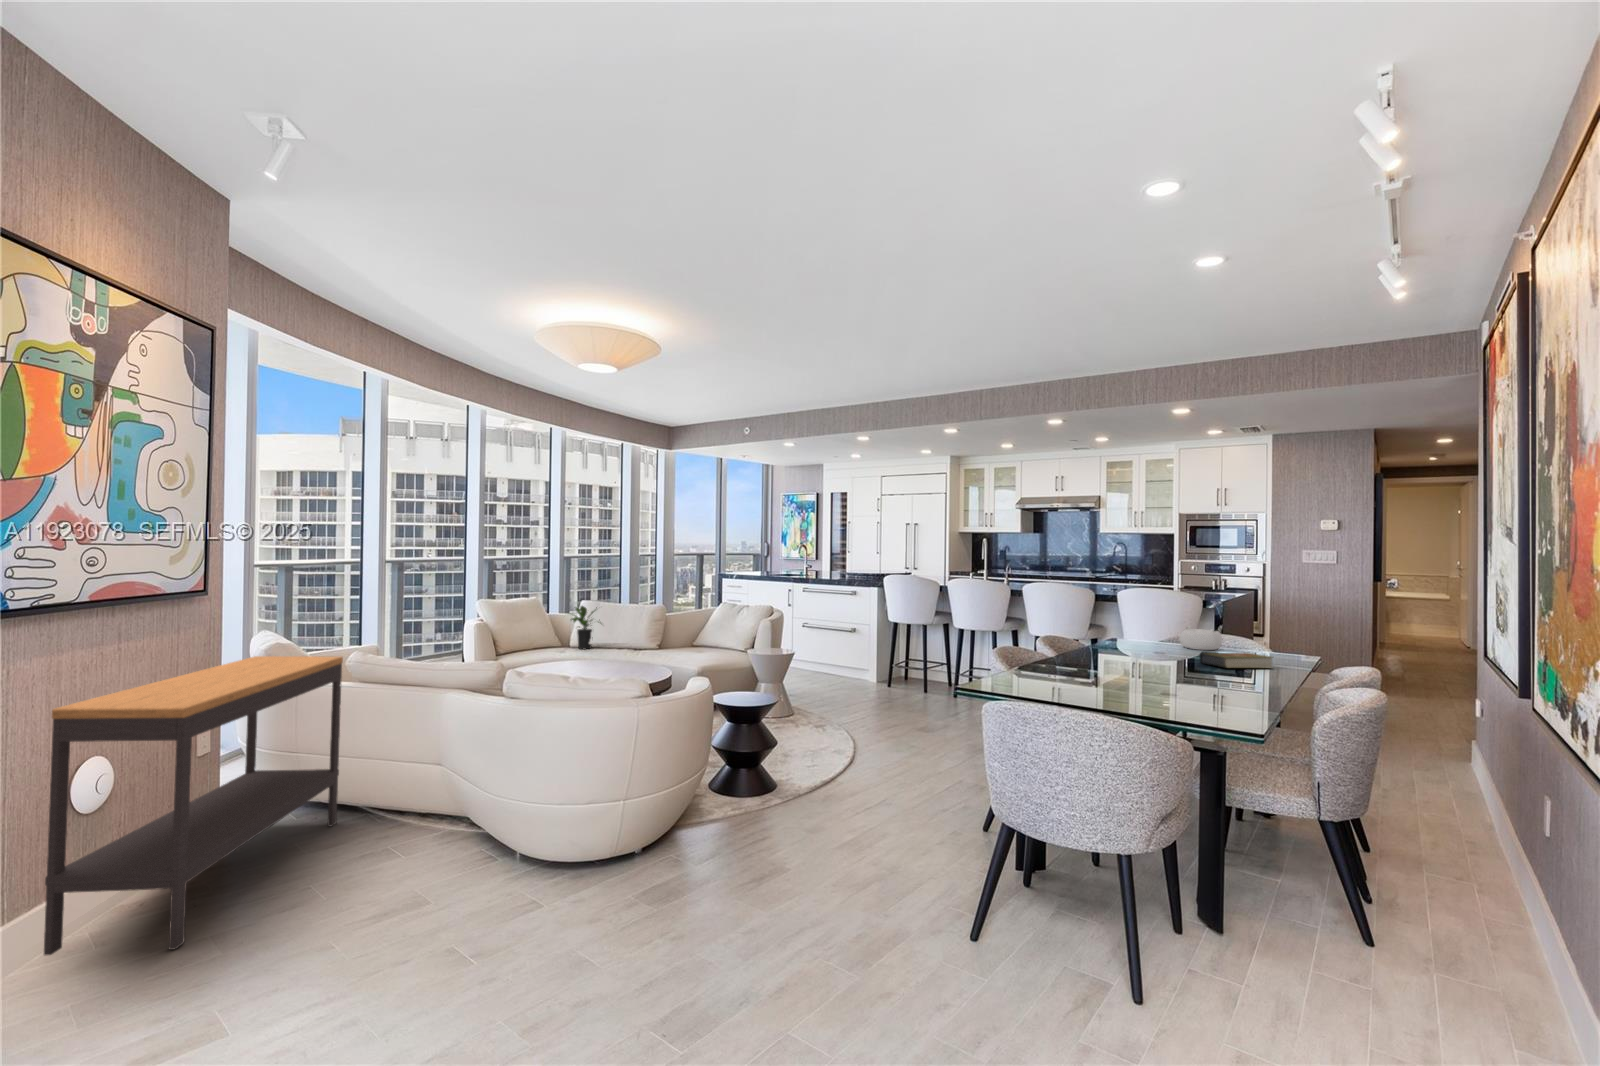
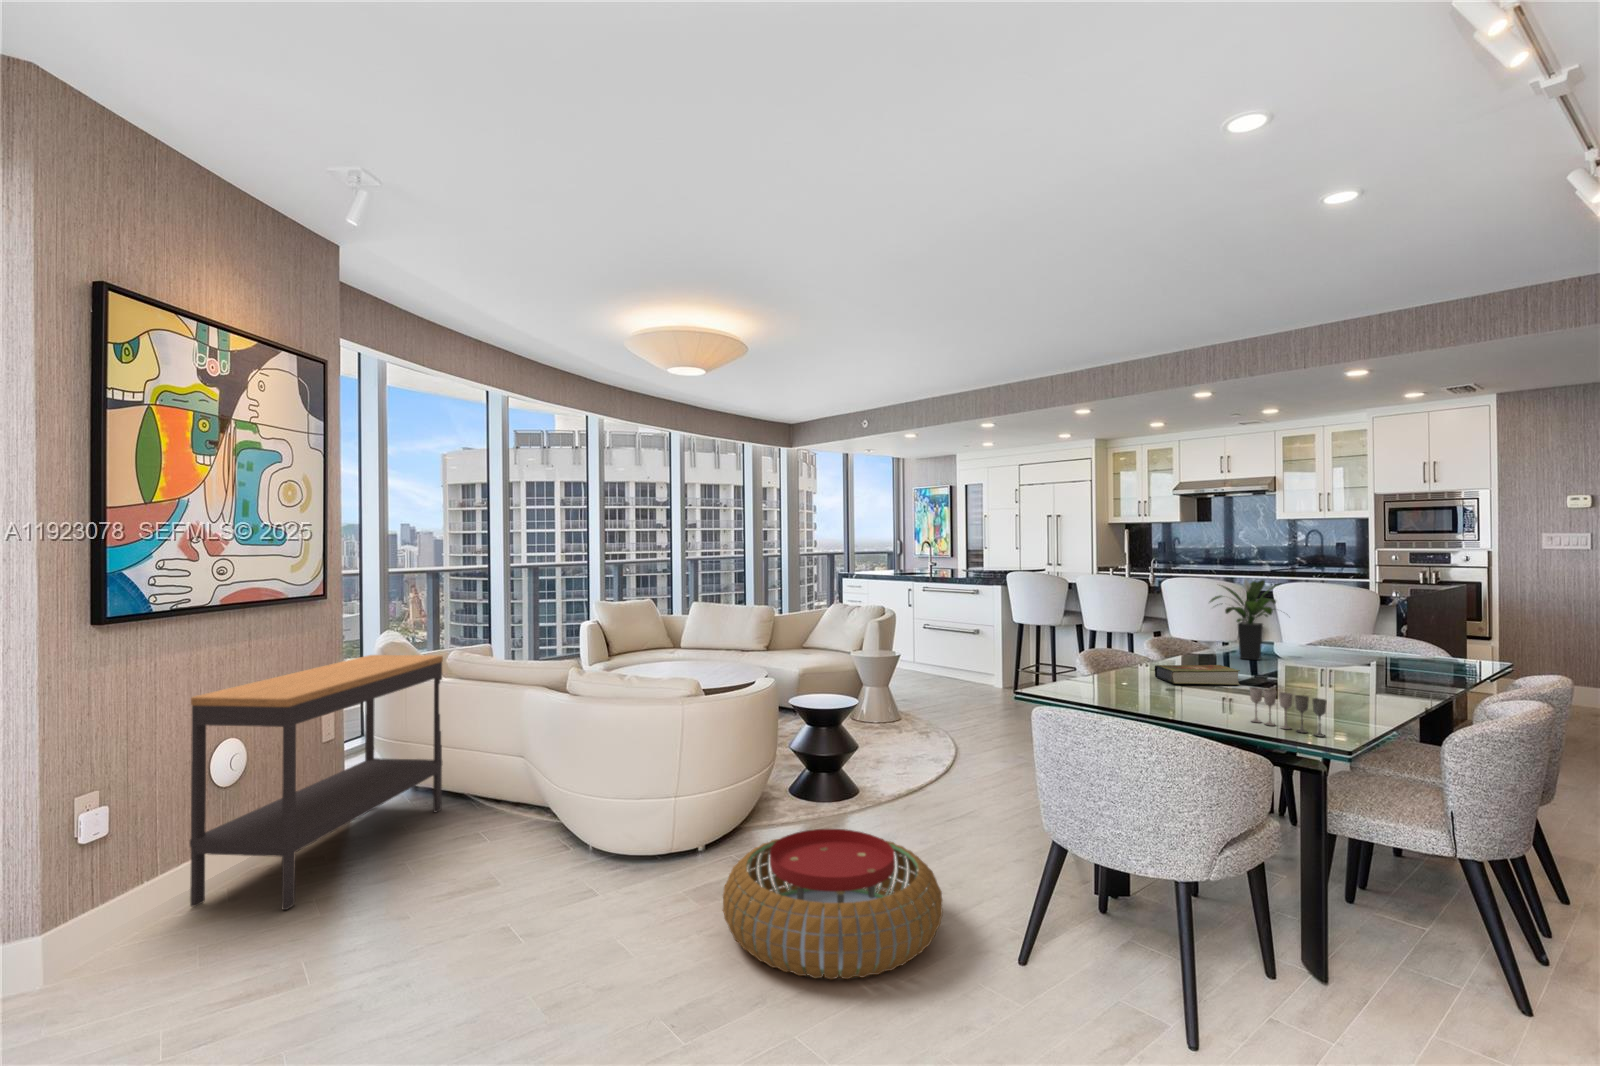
potted plant: present [571,606,599,649] -> present [1210,579,1277,660]
decorative bowl: present [1179,626,1222,650] -> none [1332,627,1386,655]
book: present [1200,653,1273,668] -> present [1155,665,1240,685]
wine glass: none [1164,680,1233,722] -> present [1250,687,1327,737]
pouf: none [685,822,899,972] -> present [723,829,943,979]

